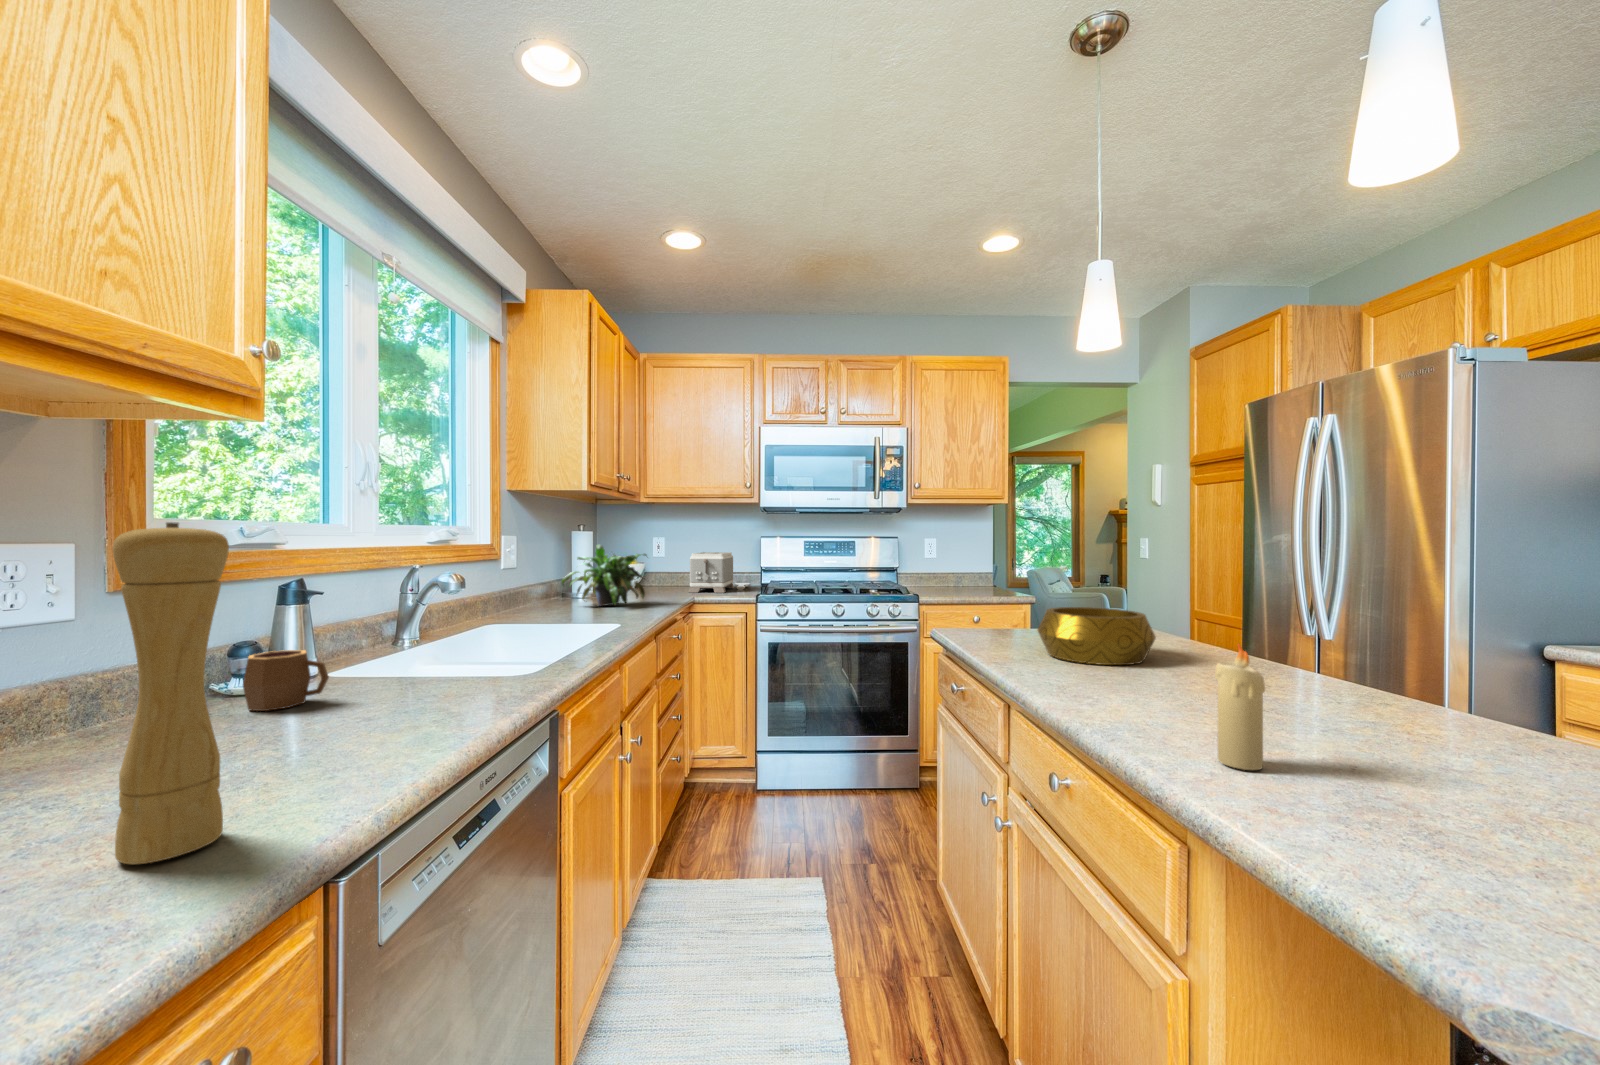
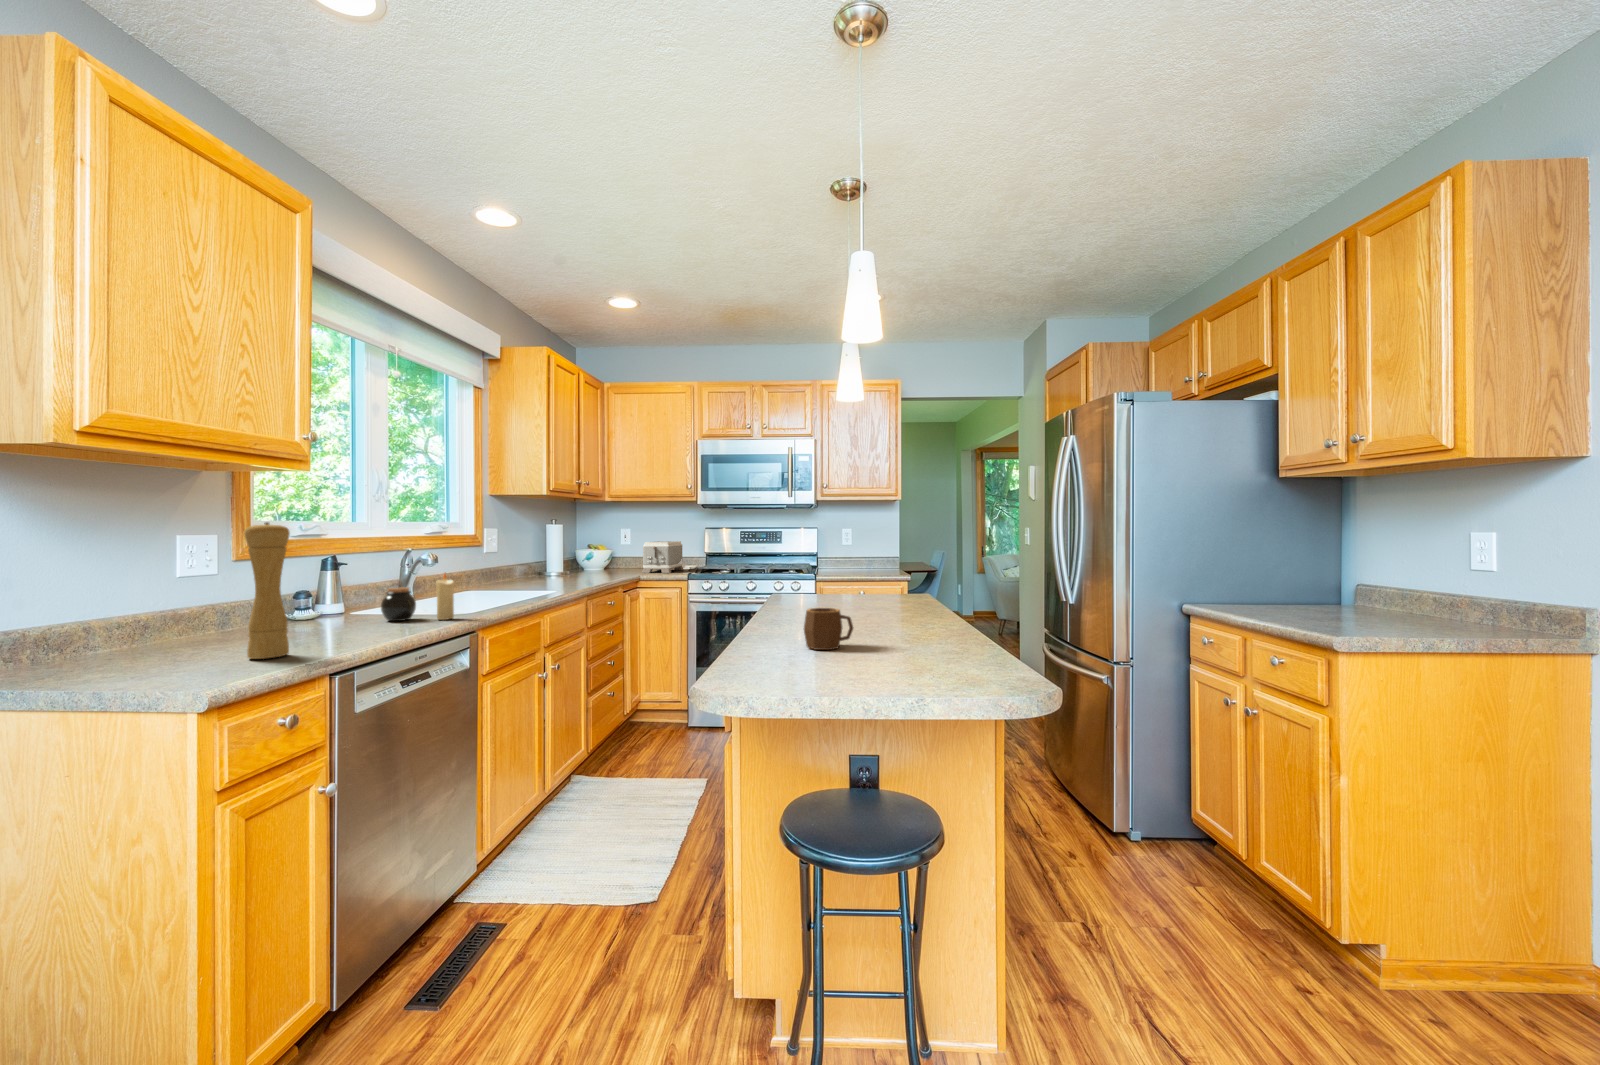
potted plant: present [561,545,646,606] -> none [531,535,597,581]
decorative bowl: present [1038,607,1156,665] -> none [799,574,869,609]
jar: none [390,638,451,700] -> present [381,587,416,621]
candle: present [1215,644,1265,770] -> present [436,574,454,620]
mug: present [243,650,329,711] -> present [804,608,853,650]

